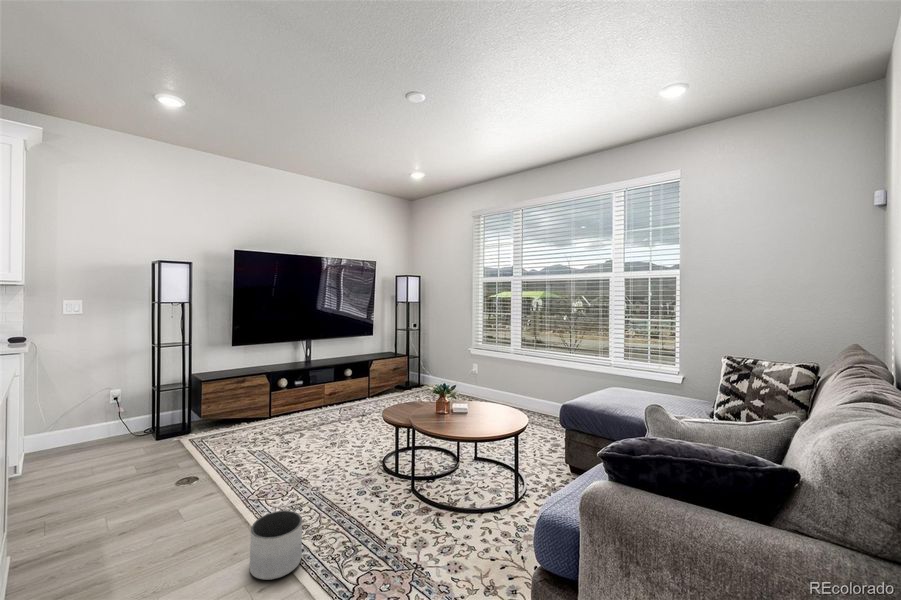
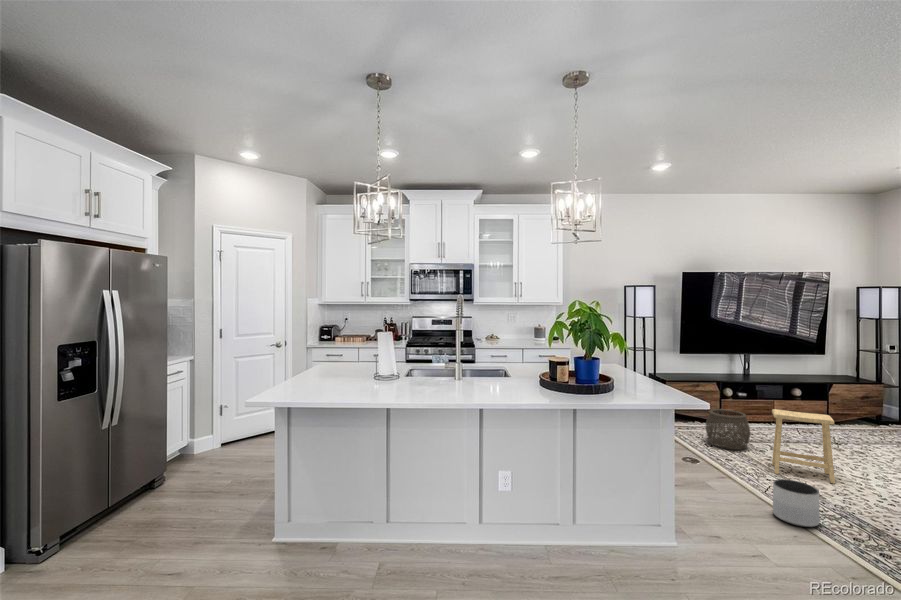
footstool: none [291,405,347,483] -> present [772,409,835,484]
woven basket: none [234,409,284,459] -> present [706,409,750,450]

